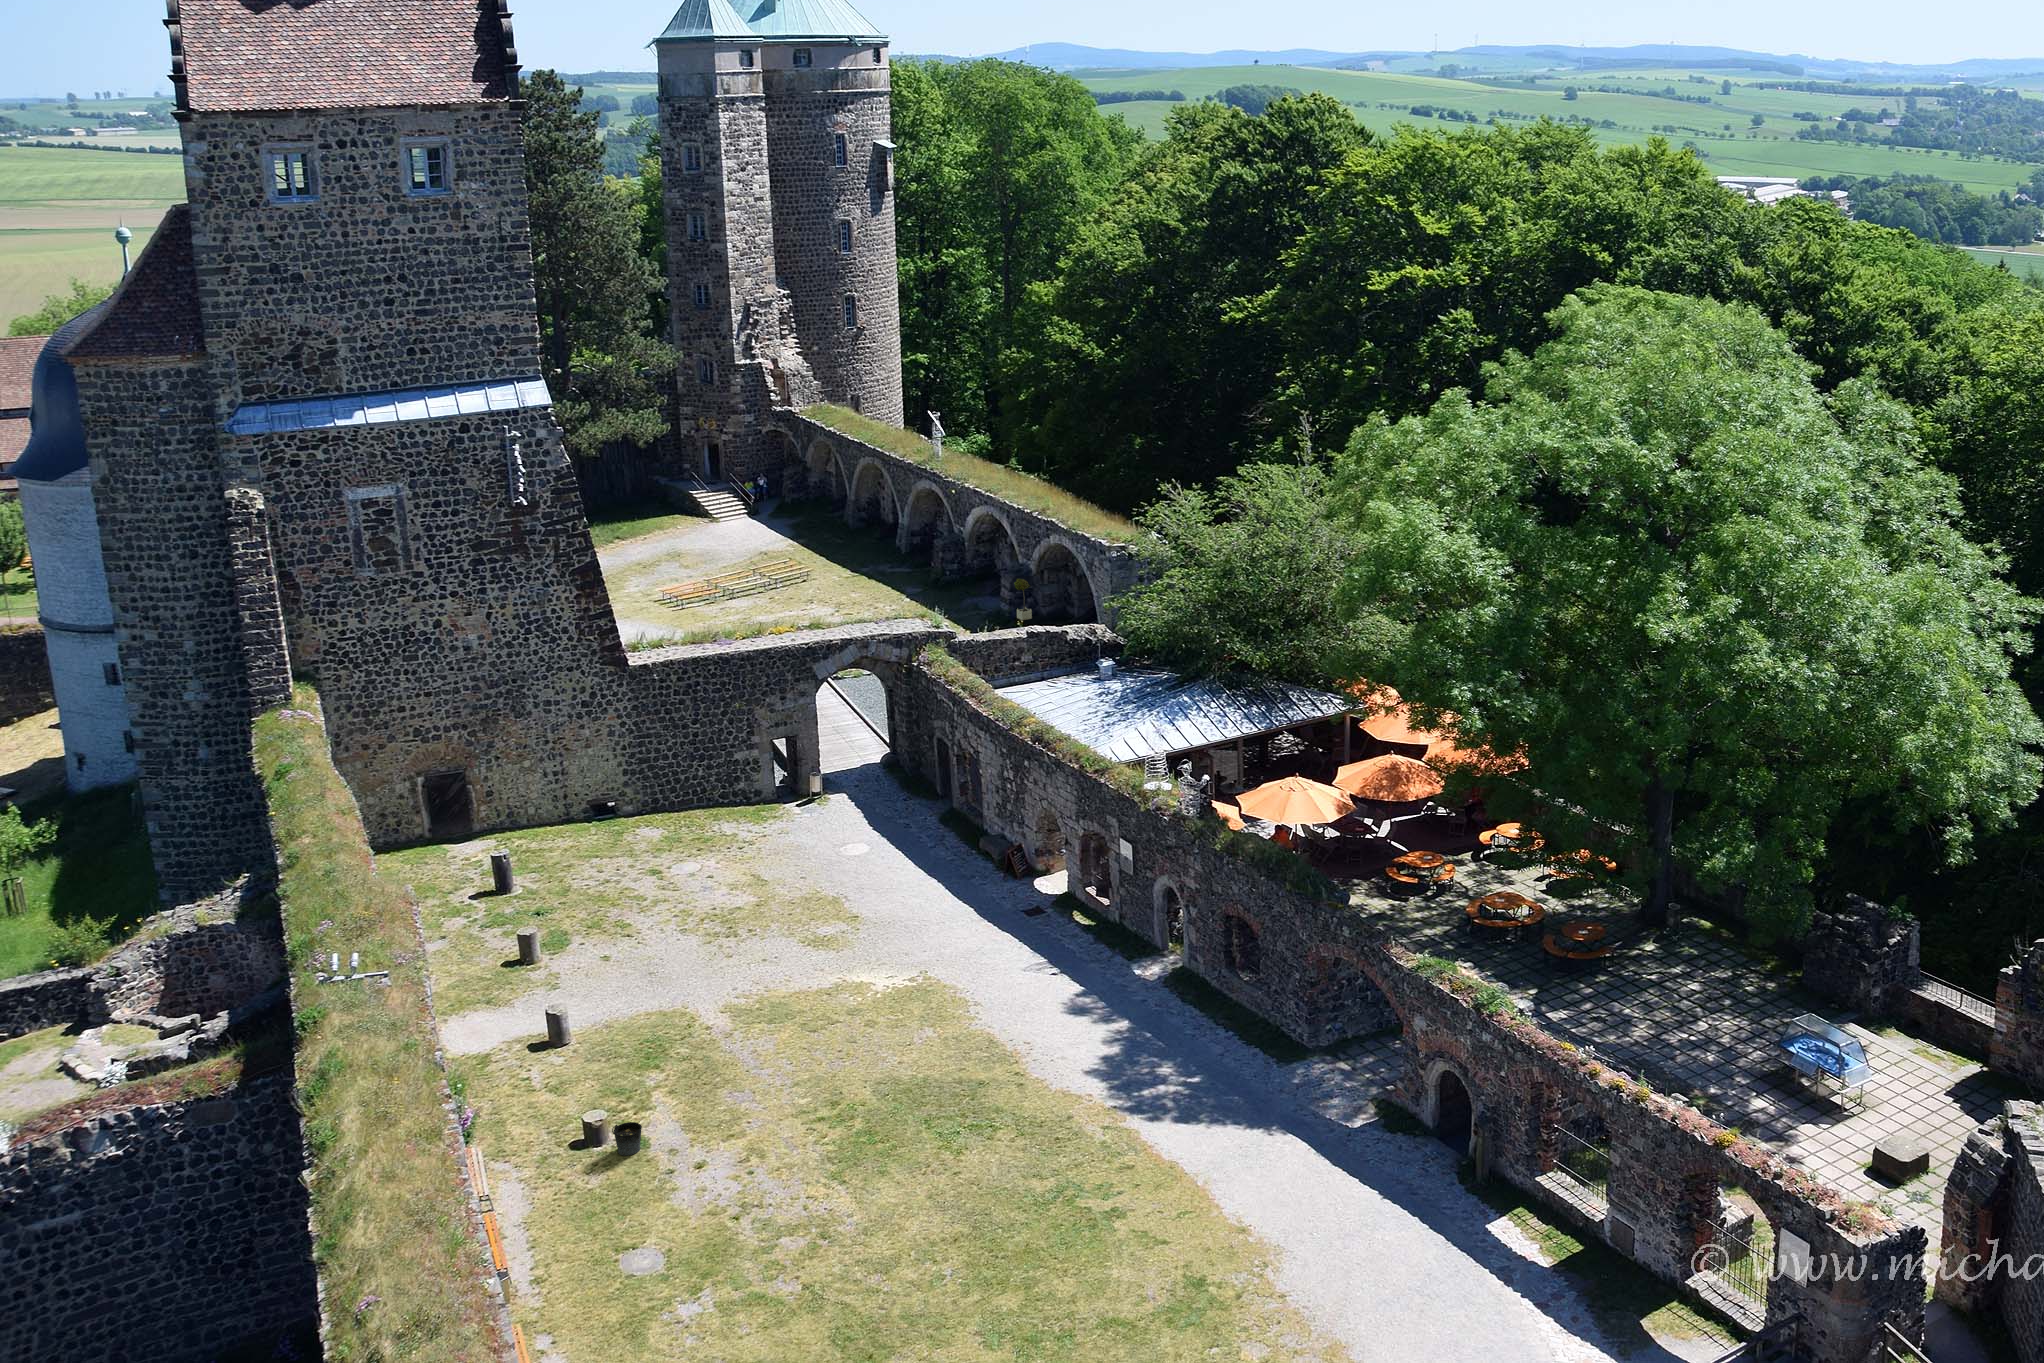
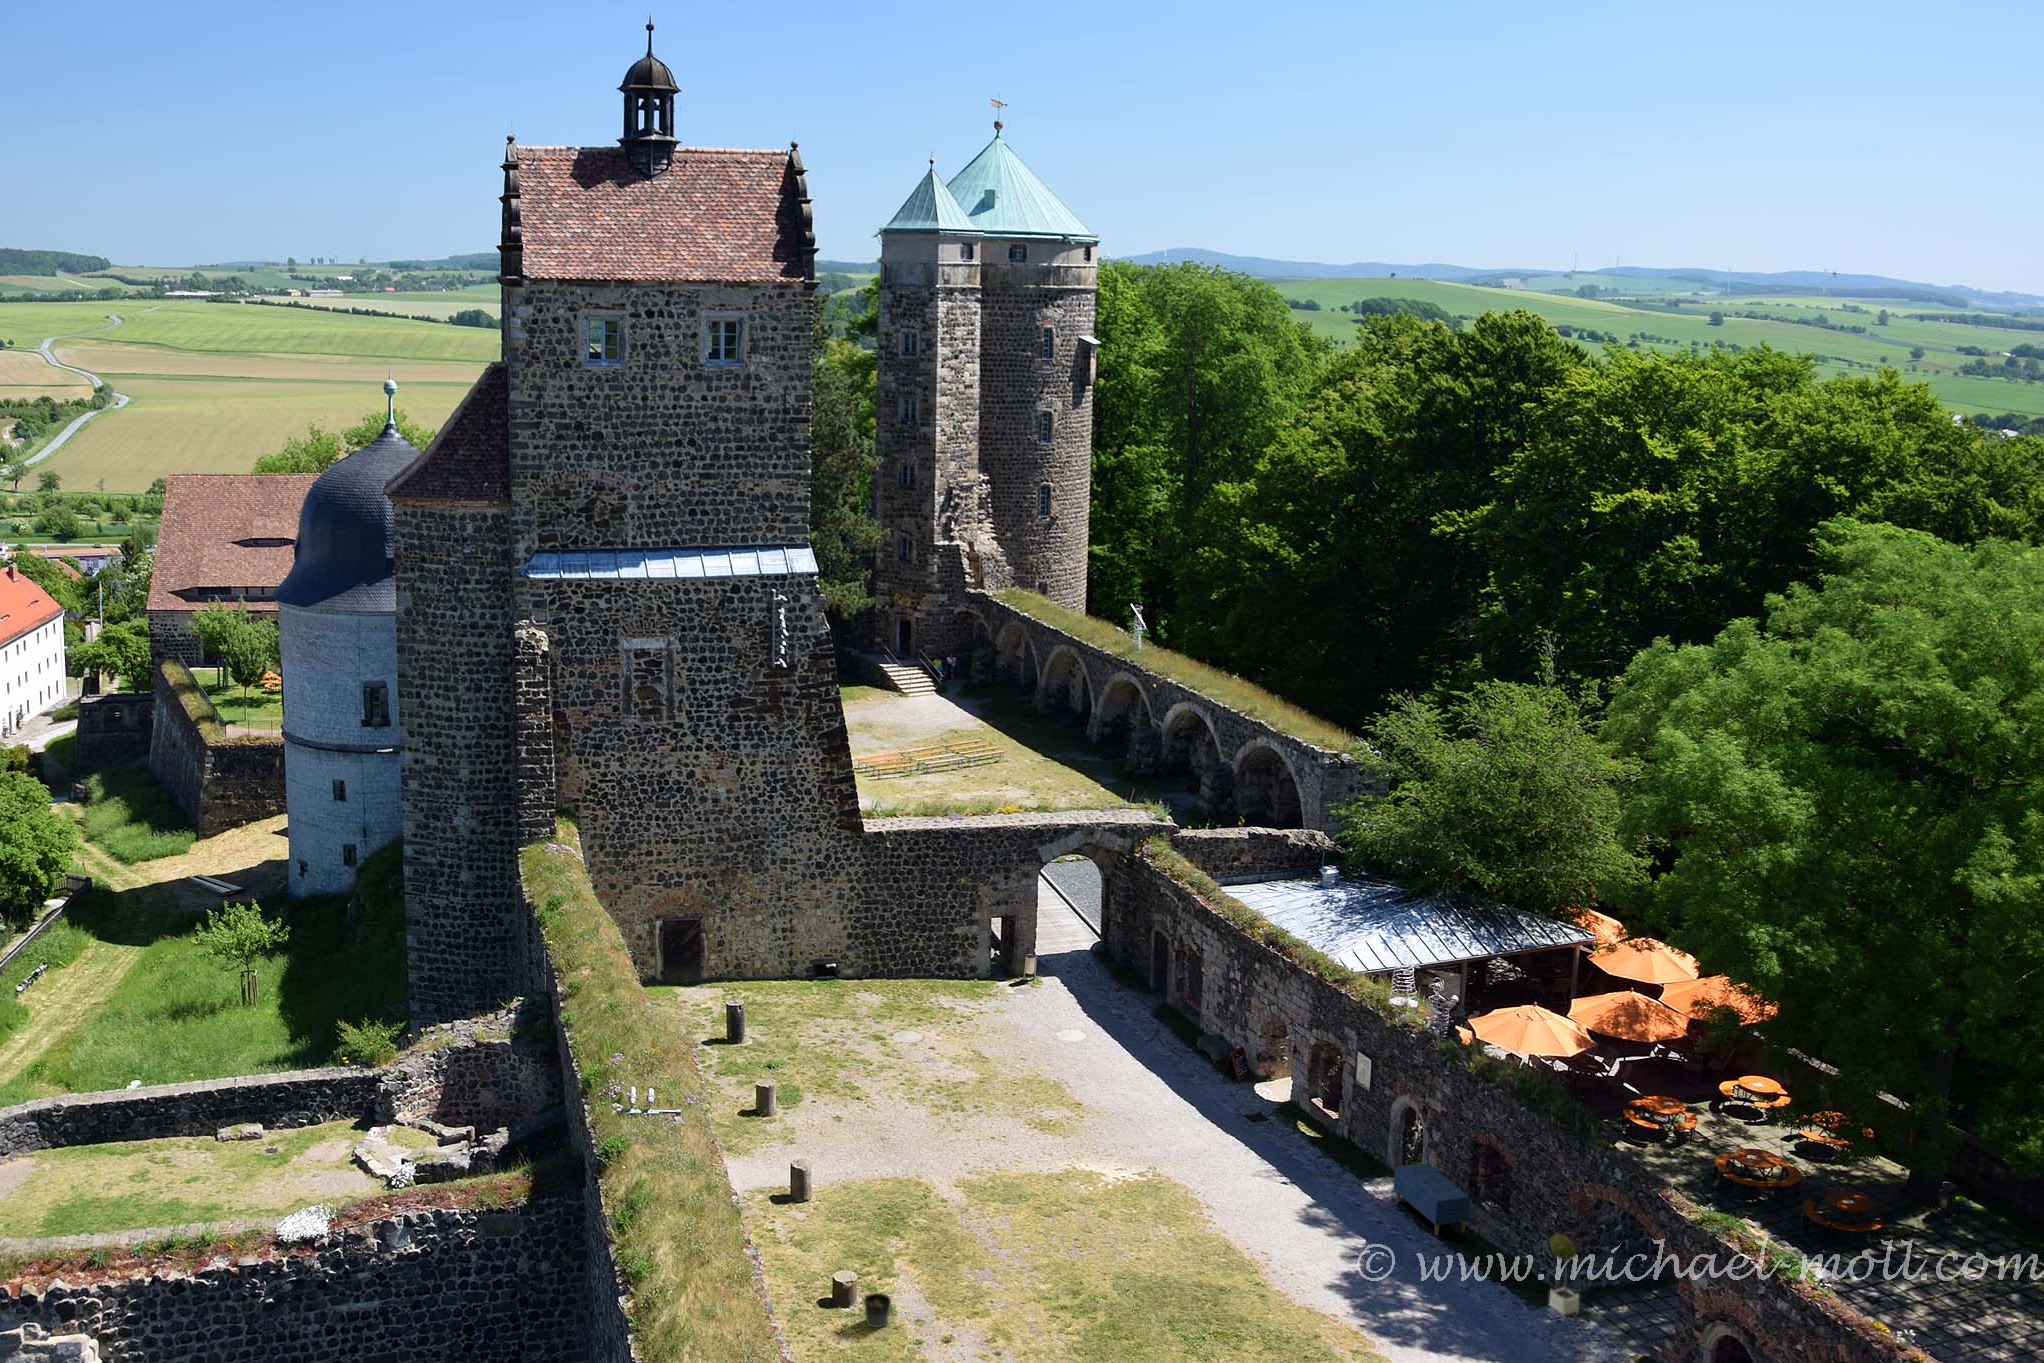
potted tree: present [1014,579,1032,620] -> present [1549,1234,1579,1315]
bench: none [1145,930,1209,994] -> present [1394,1163,1470,1236]

